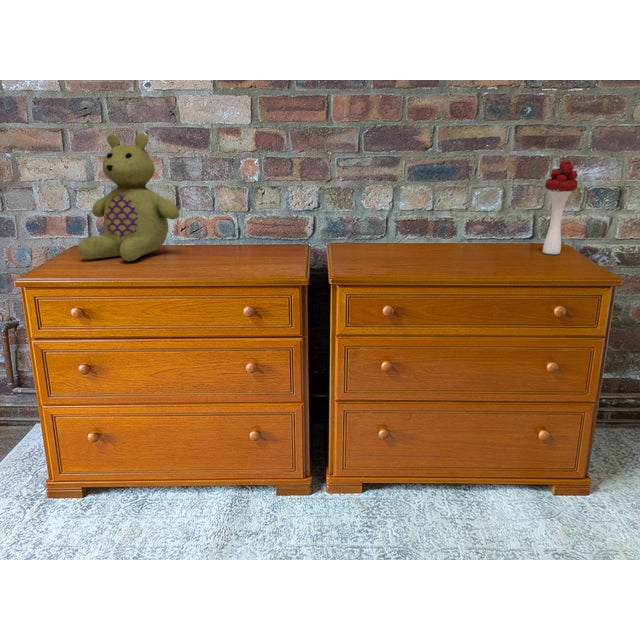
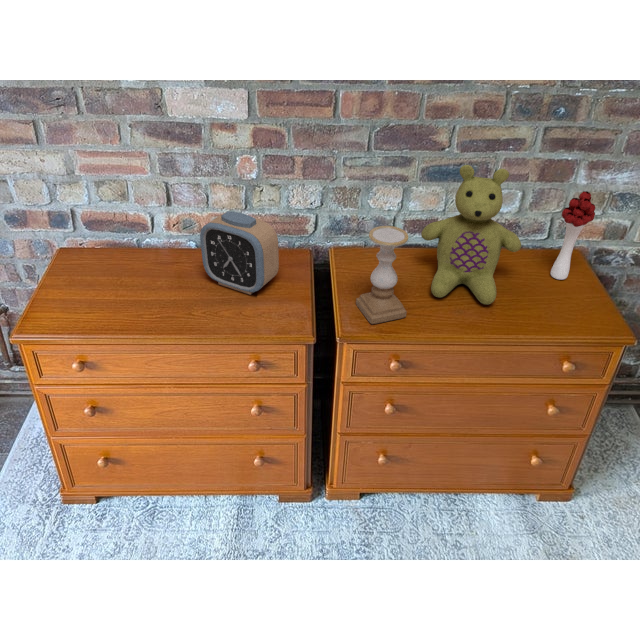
stuffed bear: present [78,133,179,261] -> present [421,165,521,305]
candle holder: none [353,172,405,267] -> present [356,226,408,324]
alarm clock: none [200,182,276,259] -> present [200,211,279,295]

